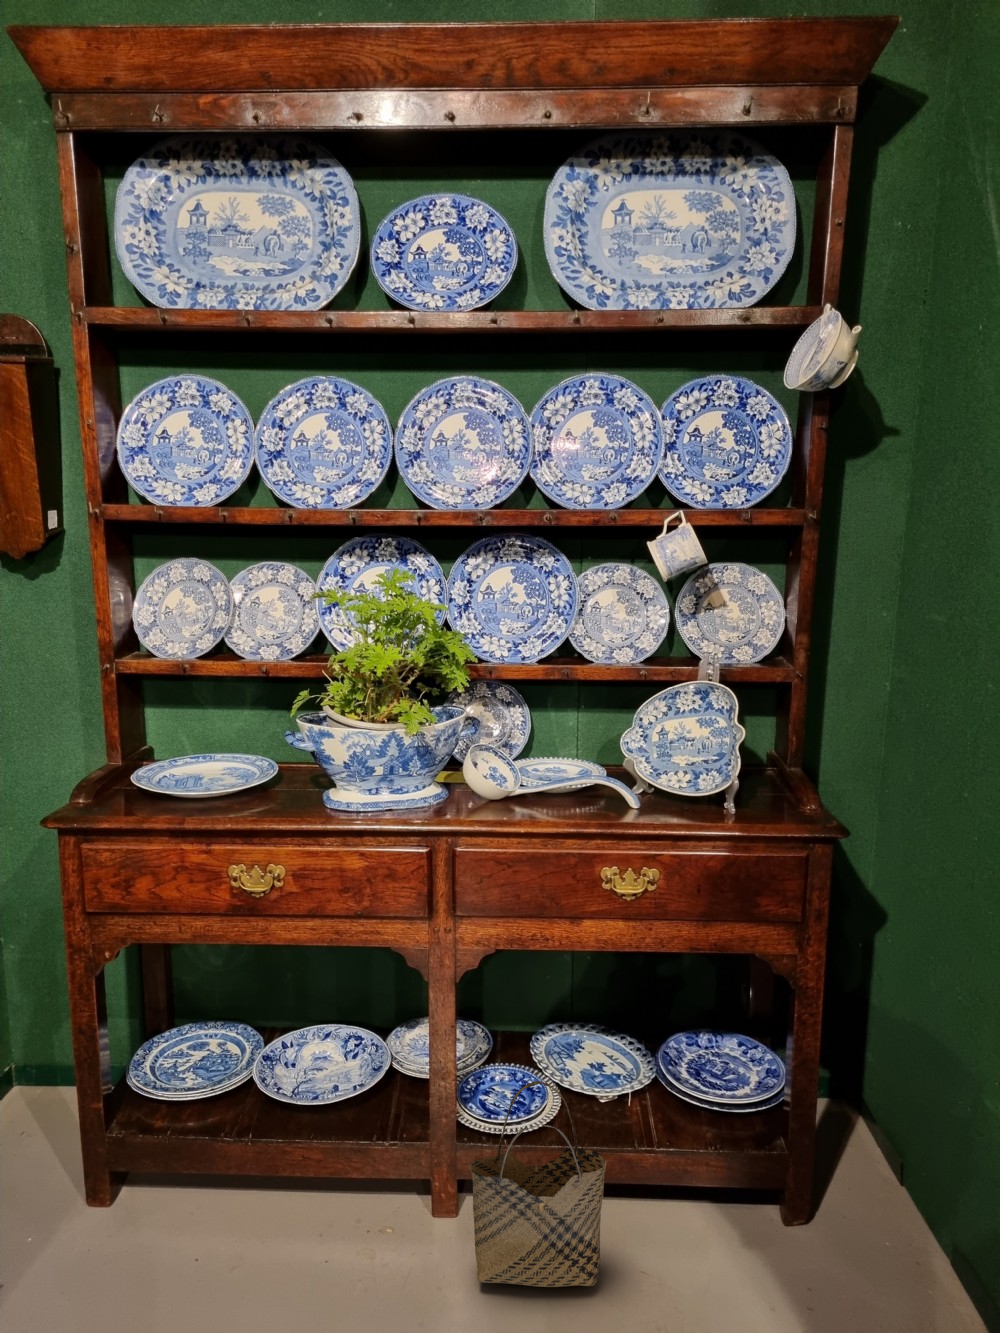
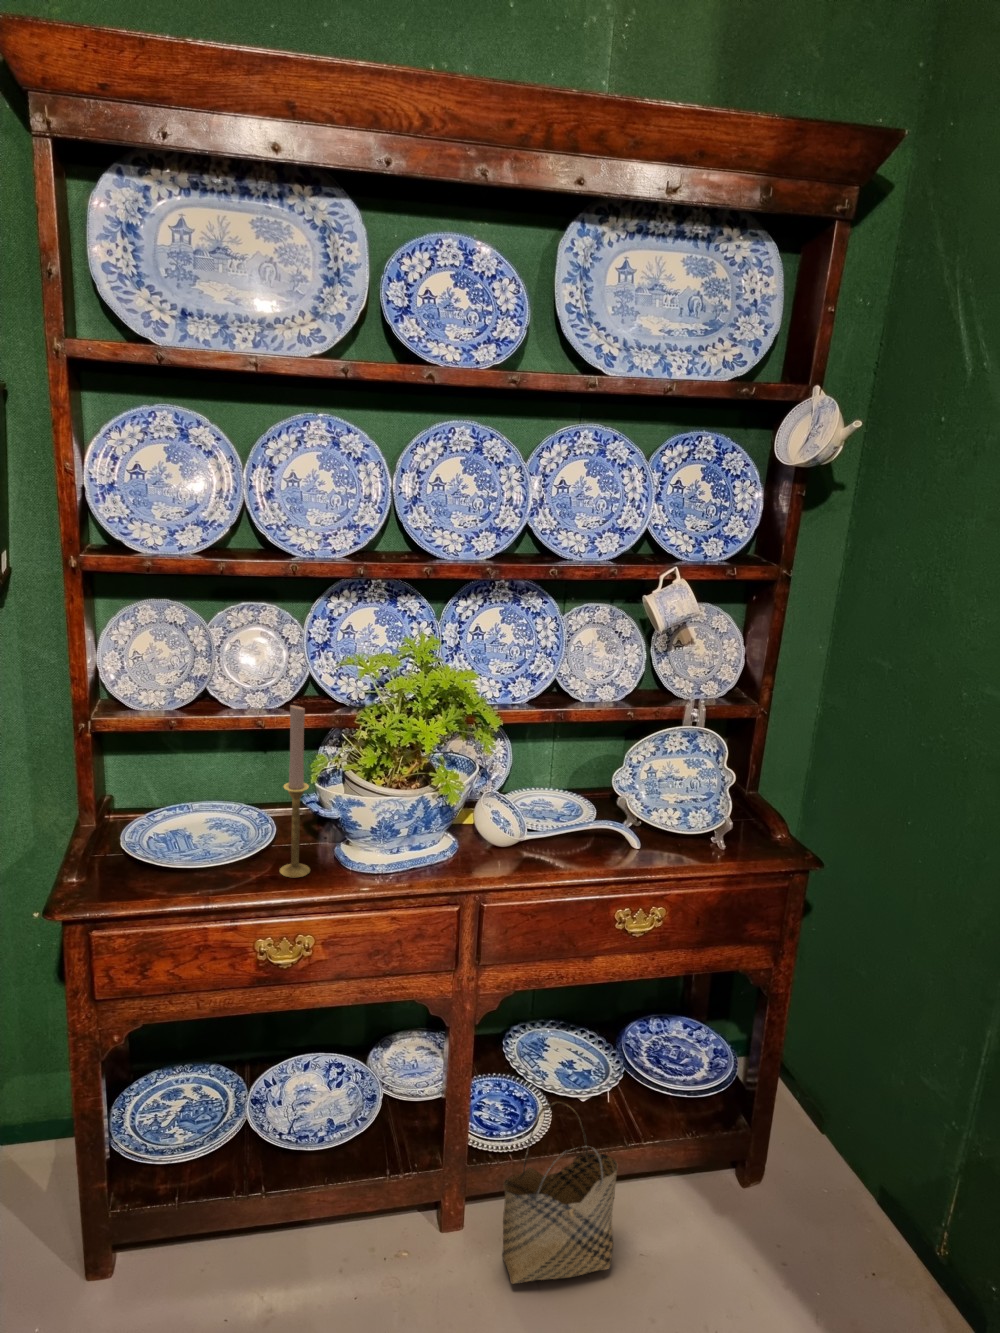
candlestick: none [260,634,291,811] -> present [280,705,310,877]

